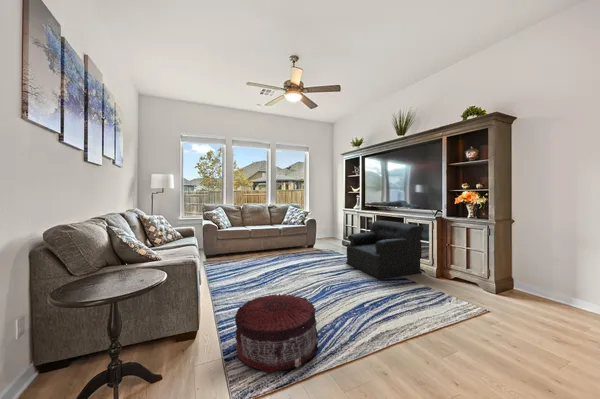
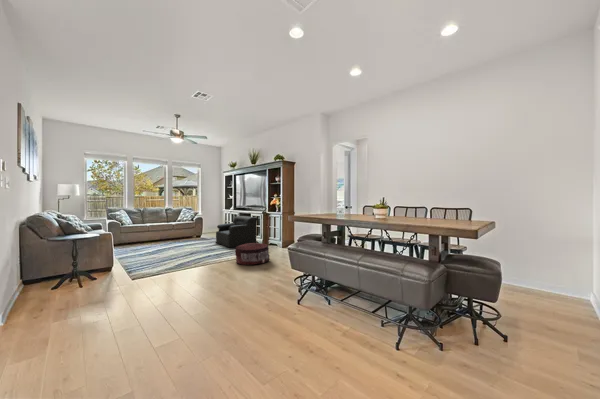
pouf: present [235,294,319,373] -> present [235,243,270,265]

